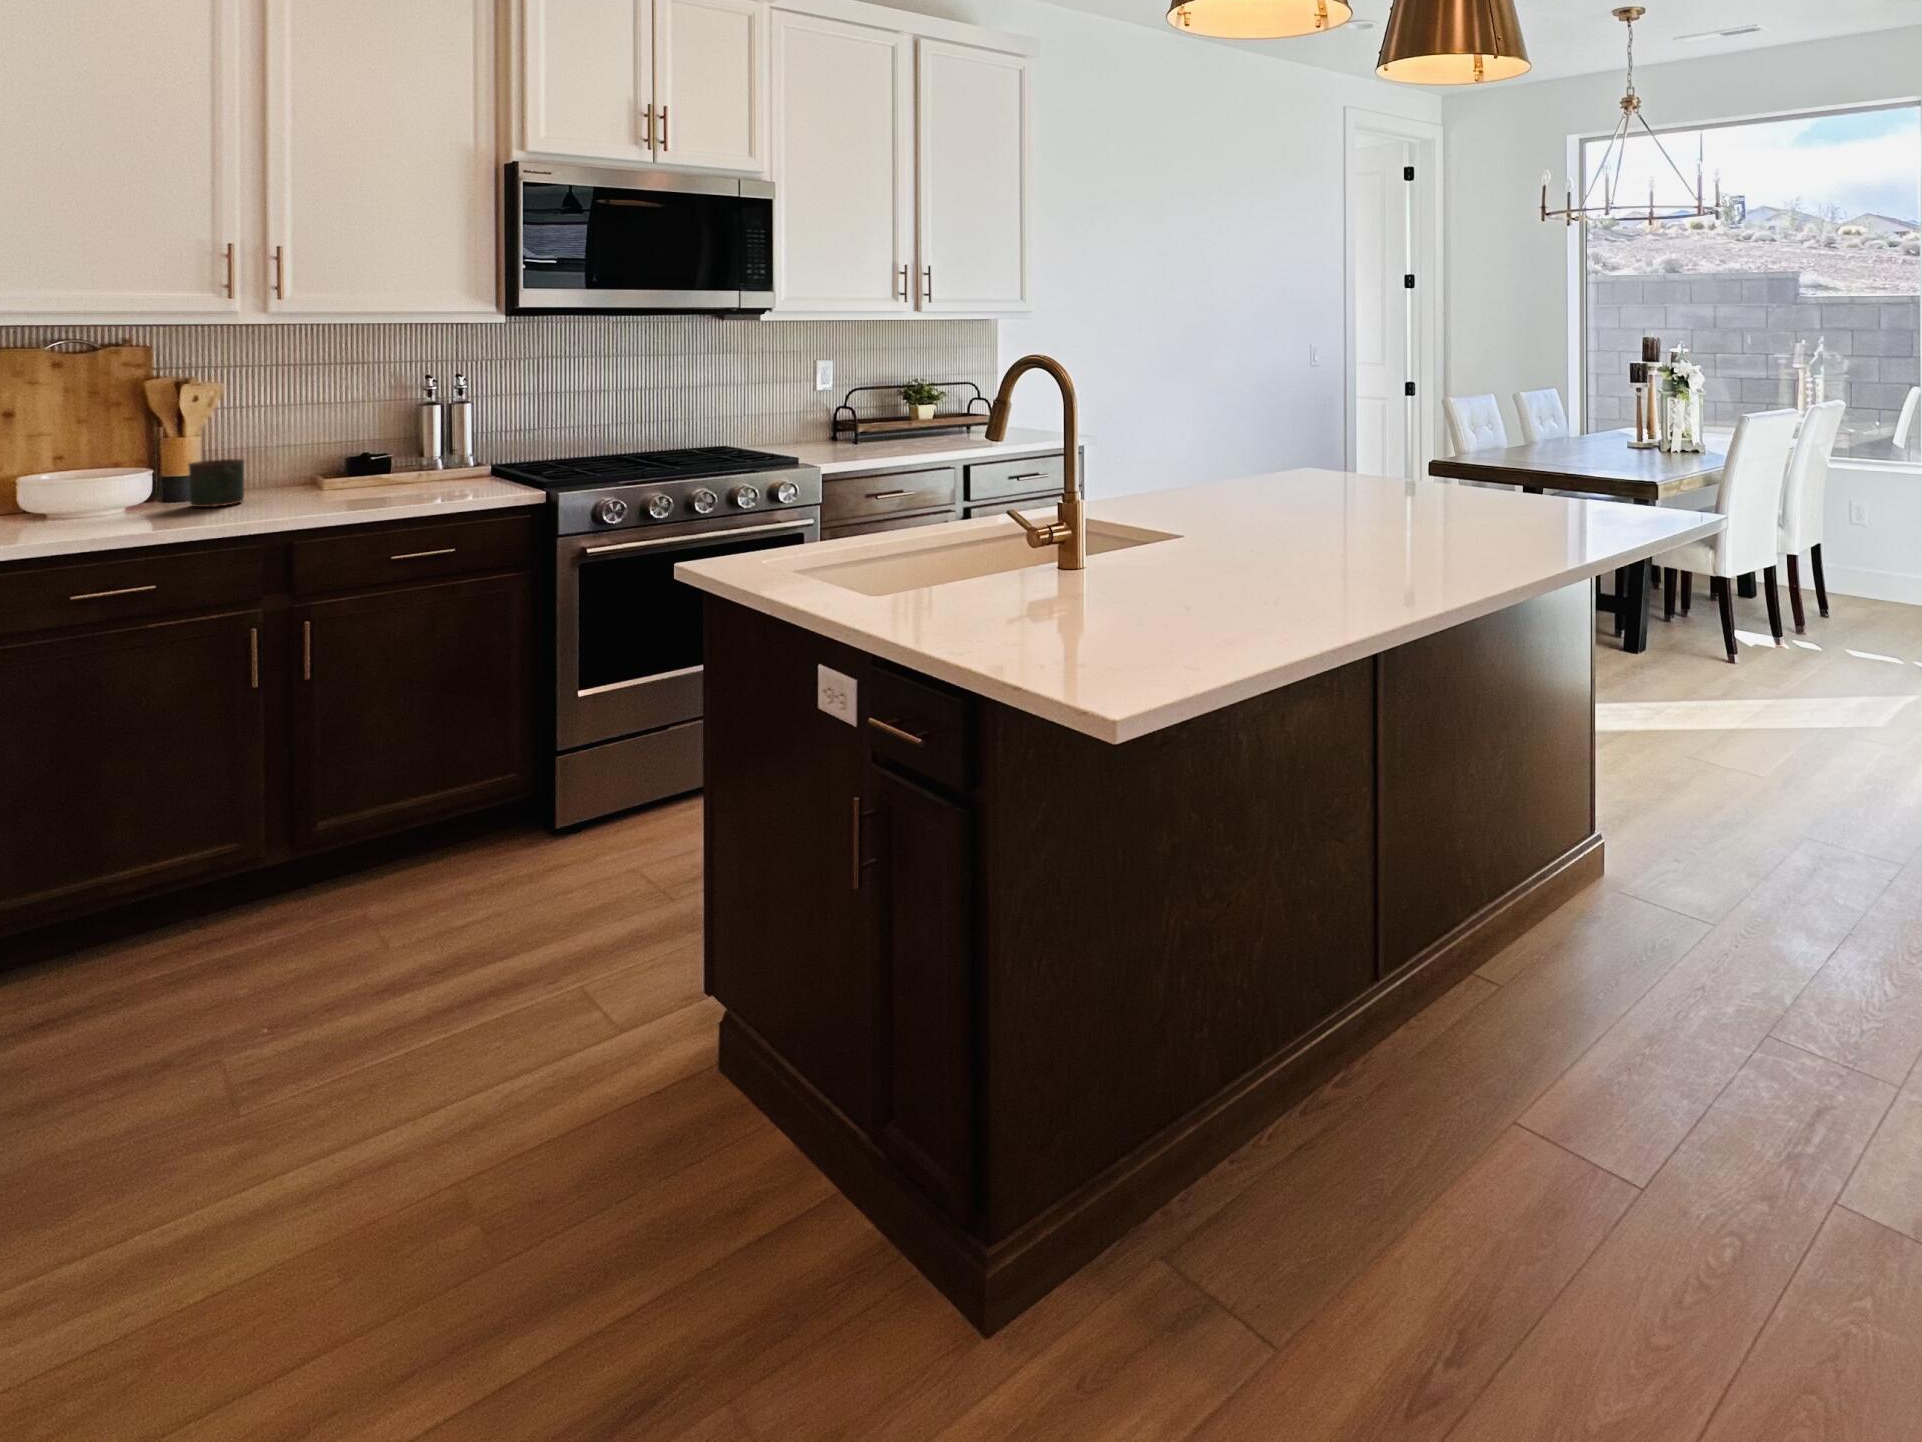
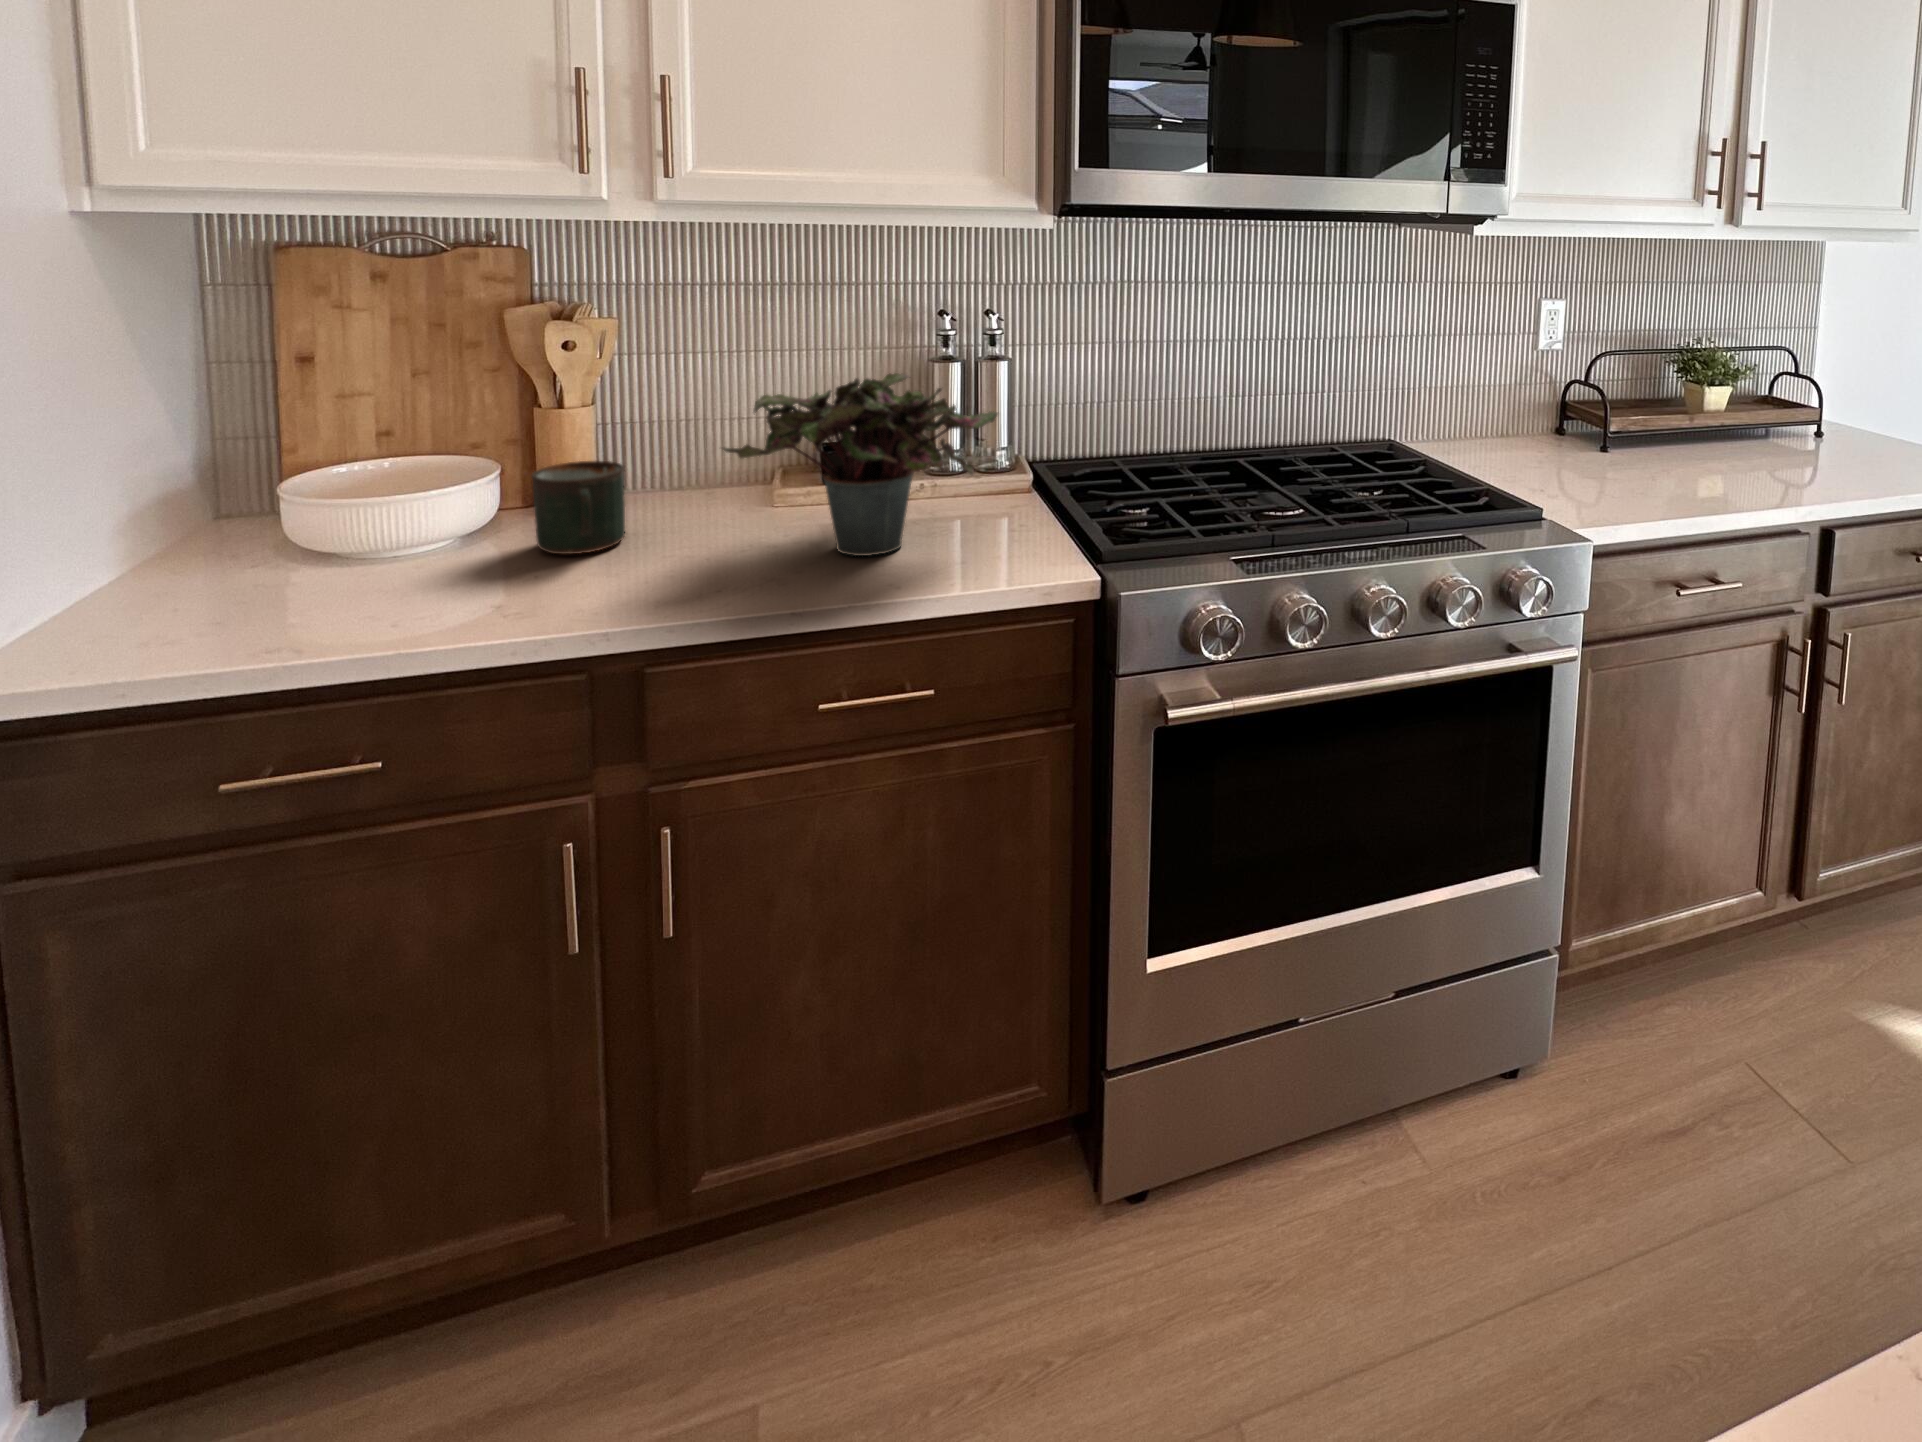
potted plant: none [318,401,478,495] -> present [722,373,998,556]

